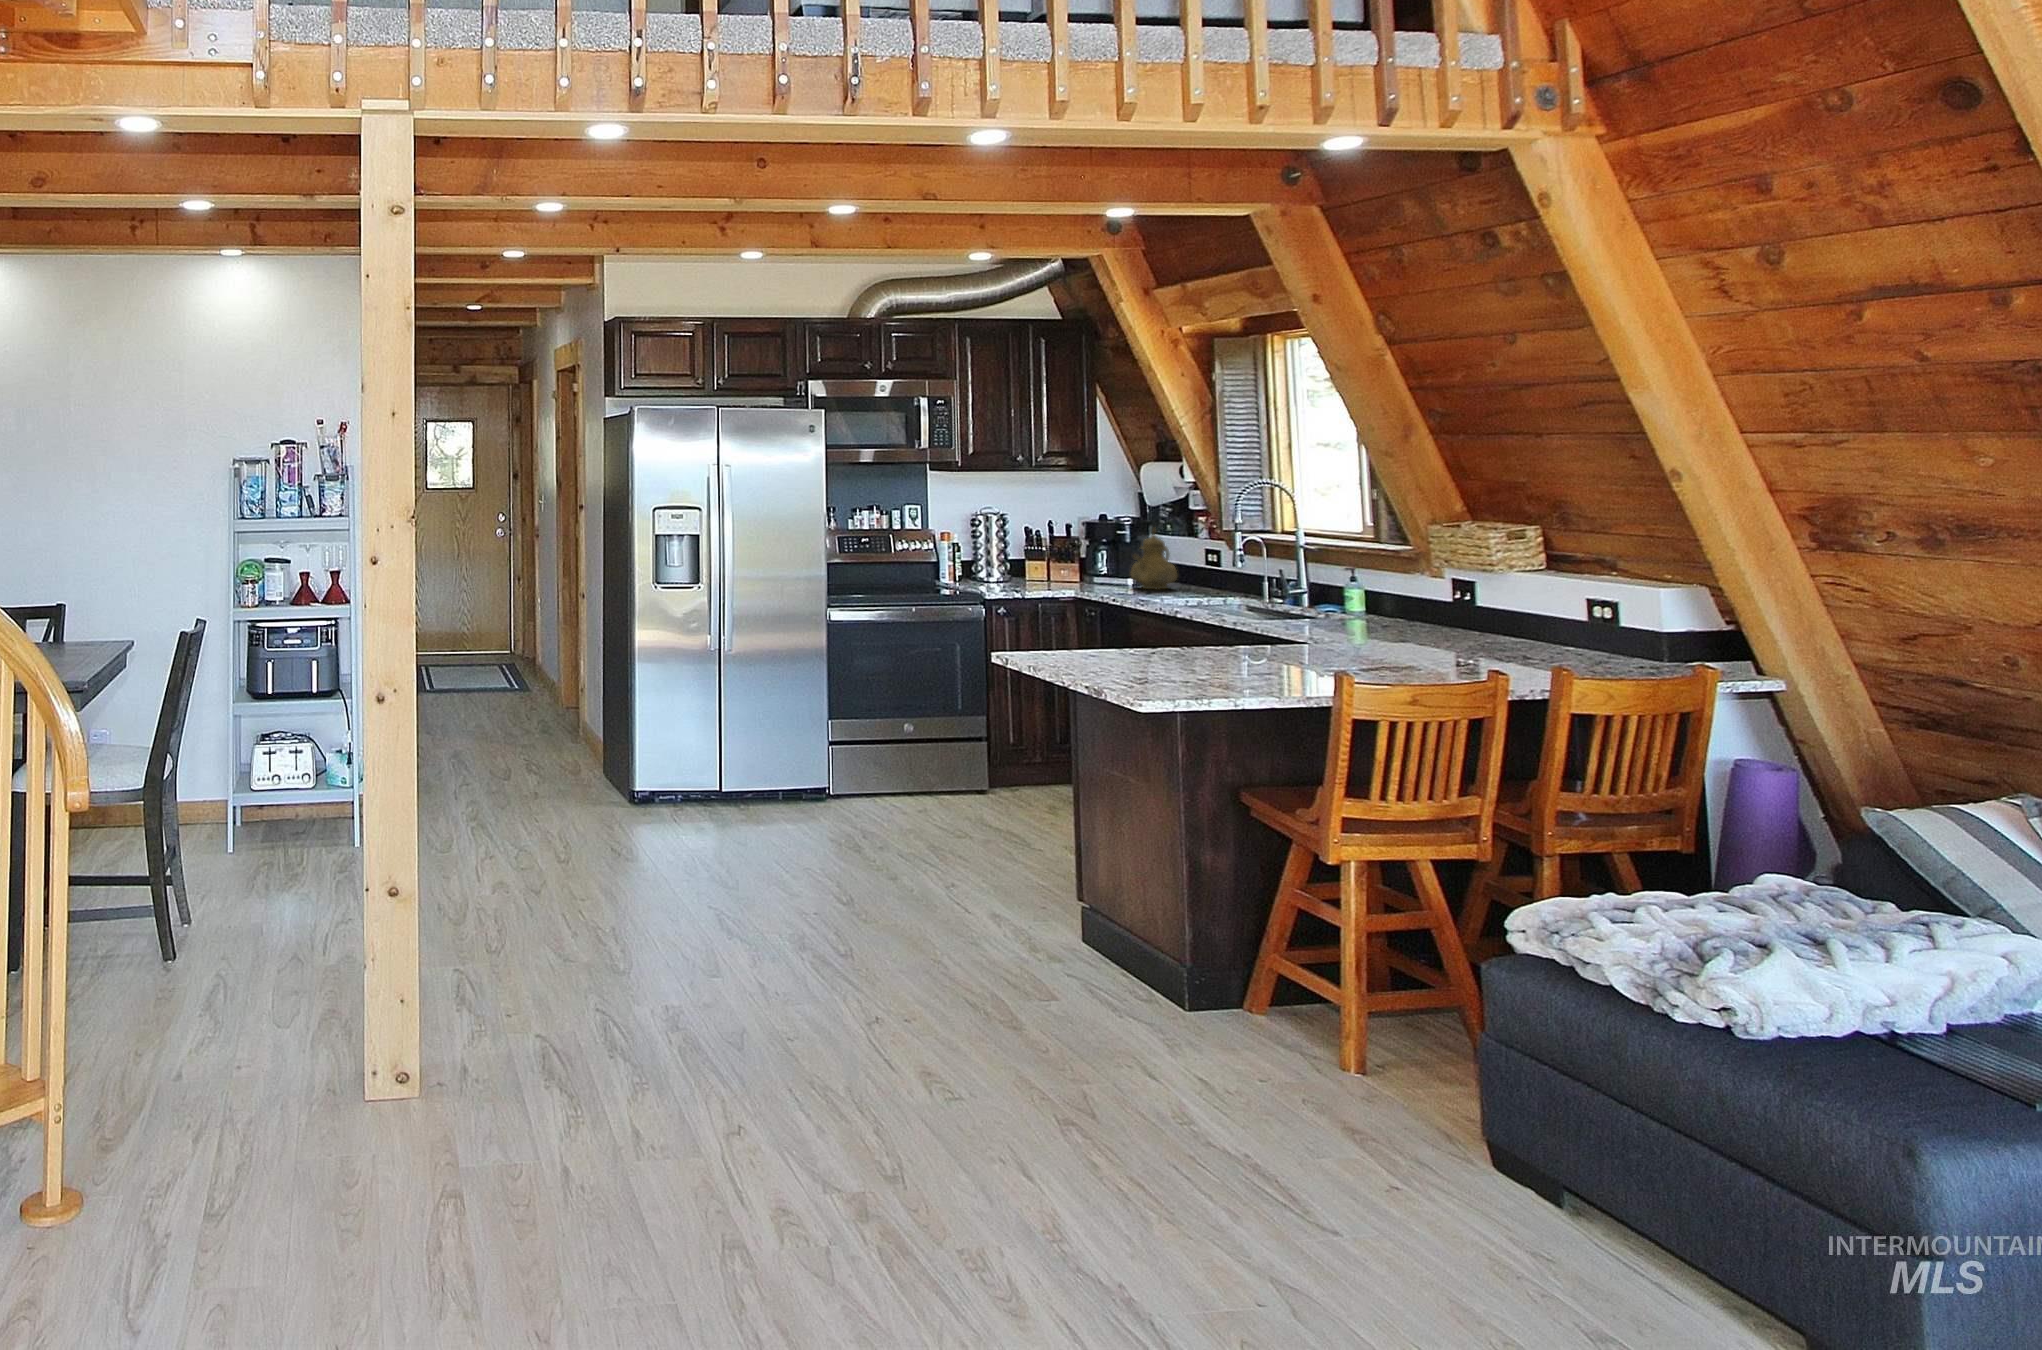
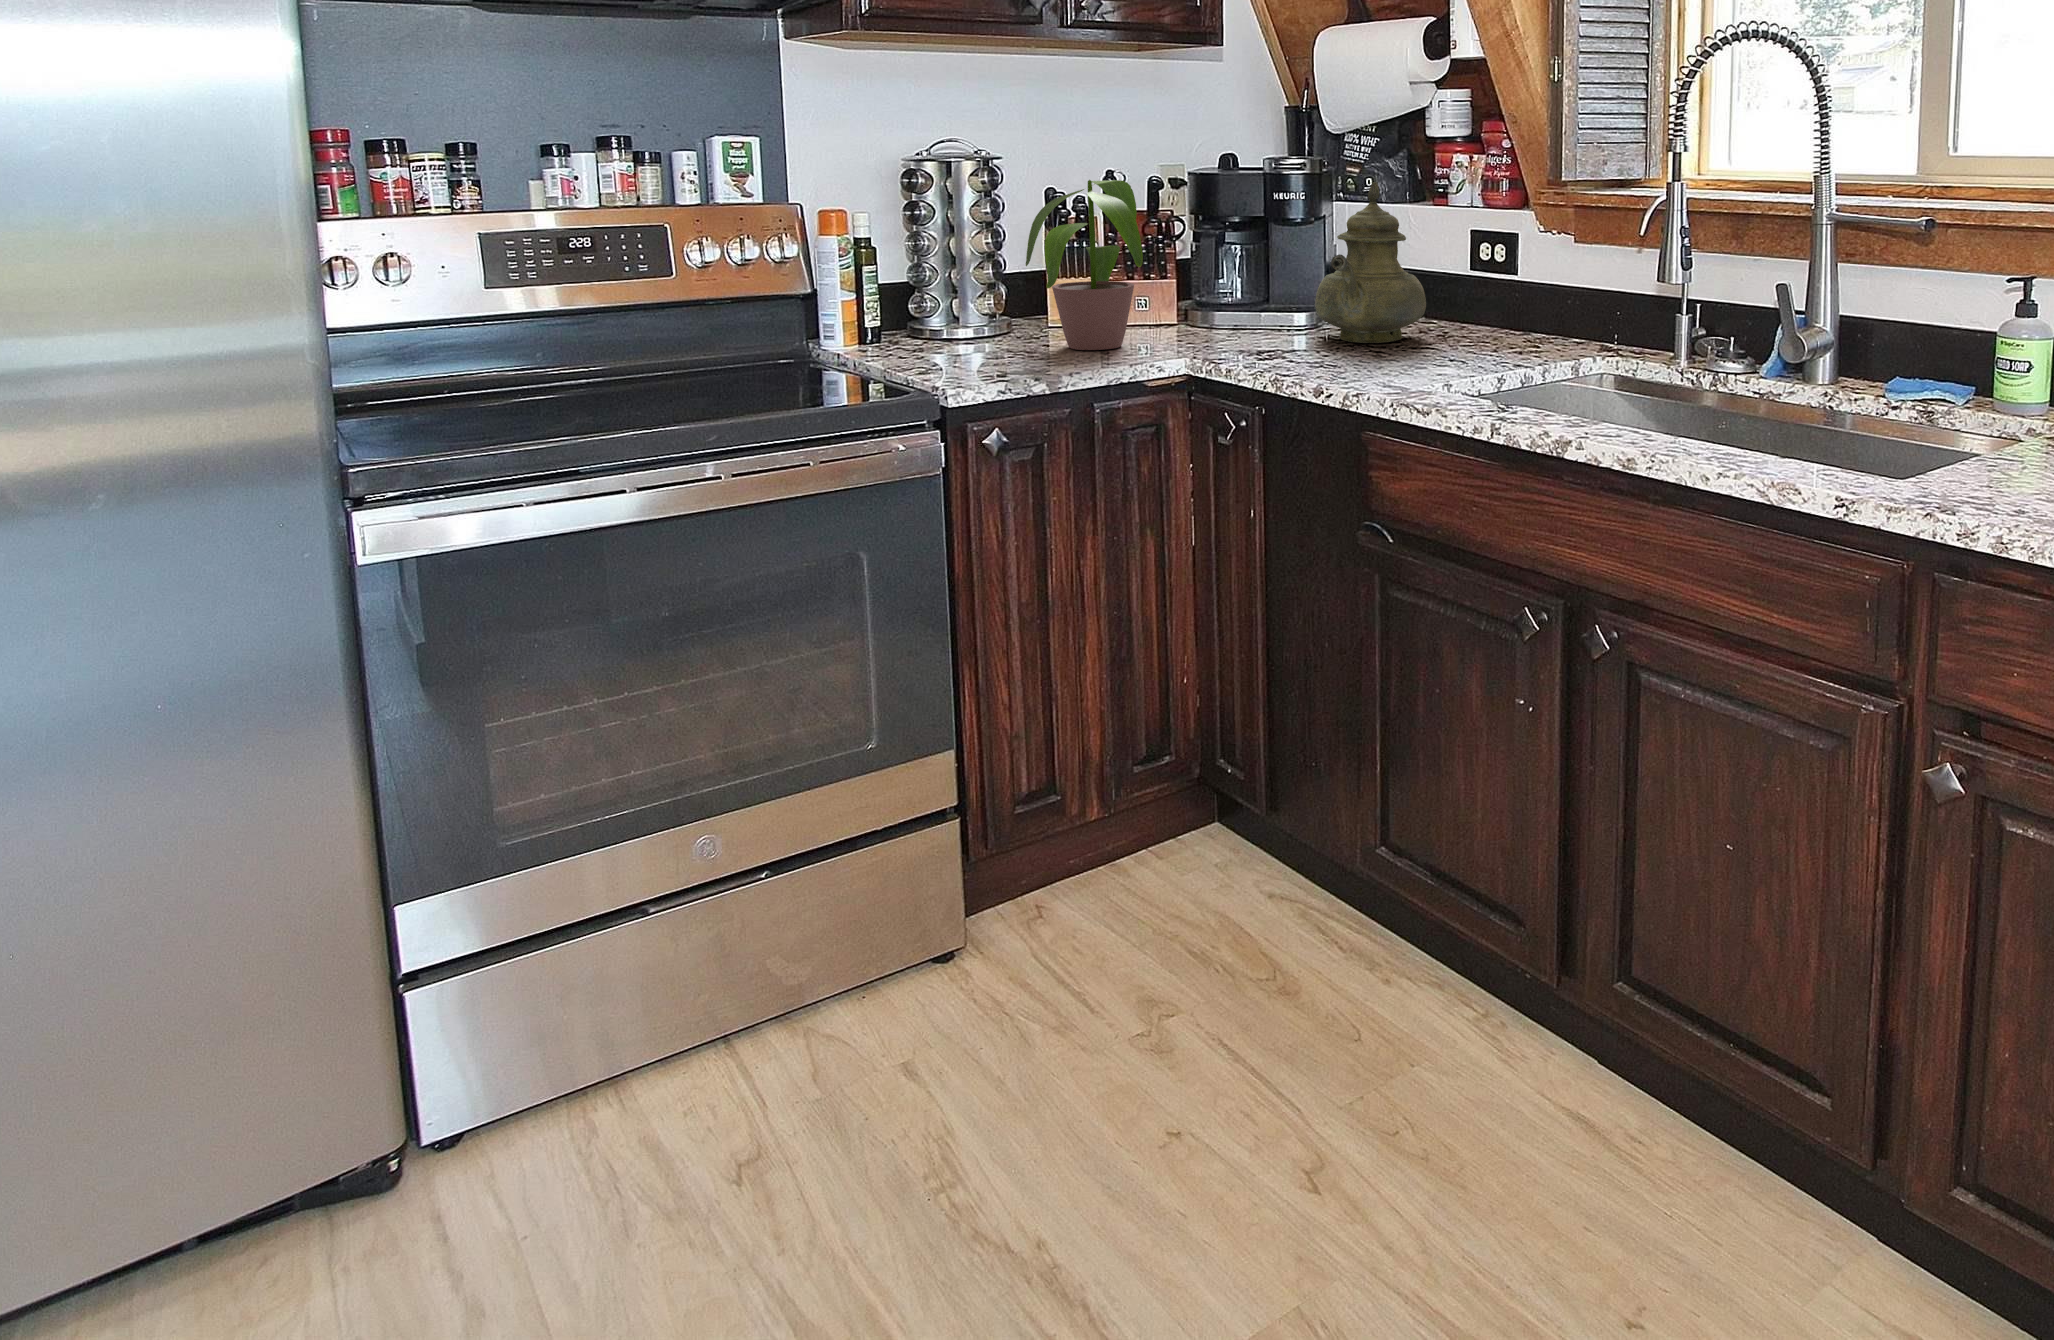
potted plant: none [1008,523,1073,586] -> present [1026,180,1143,350]

